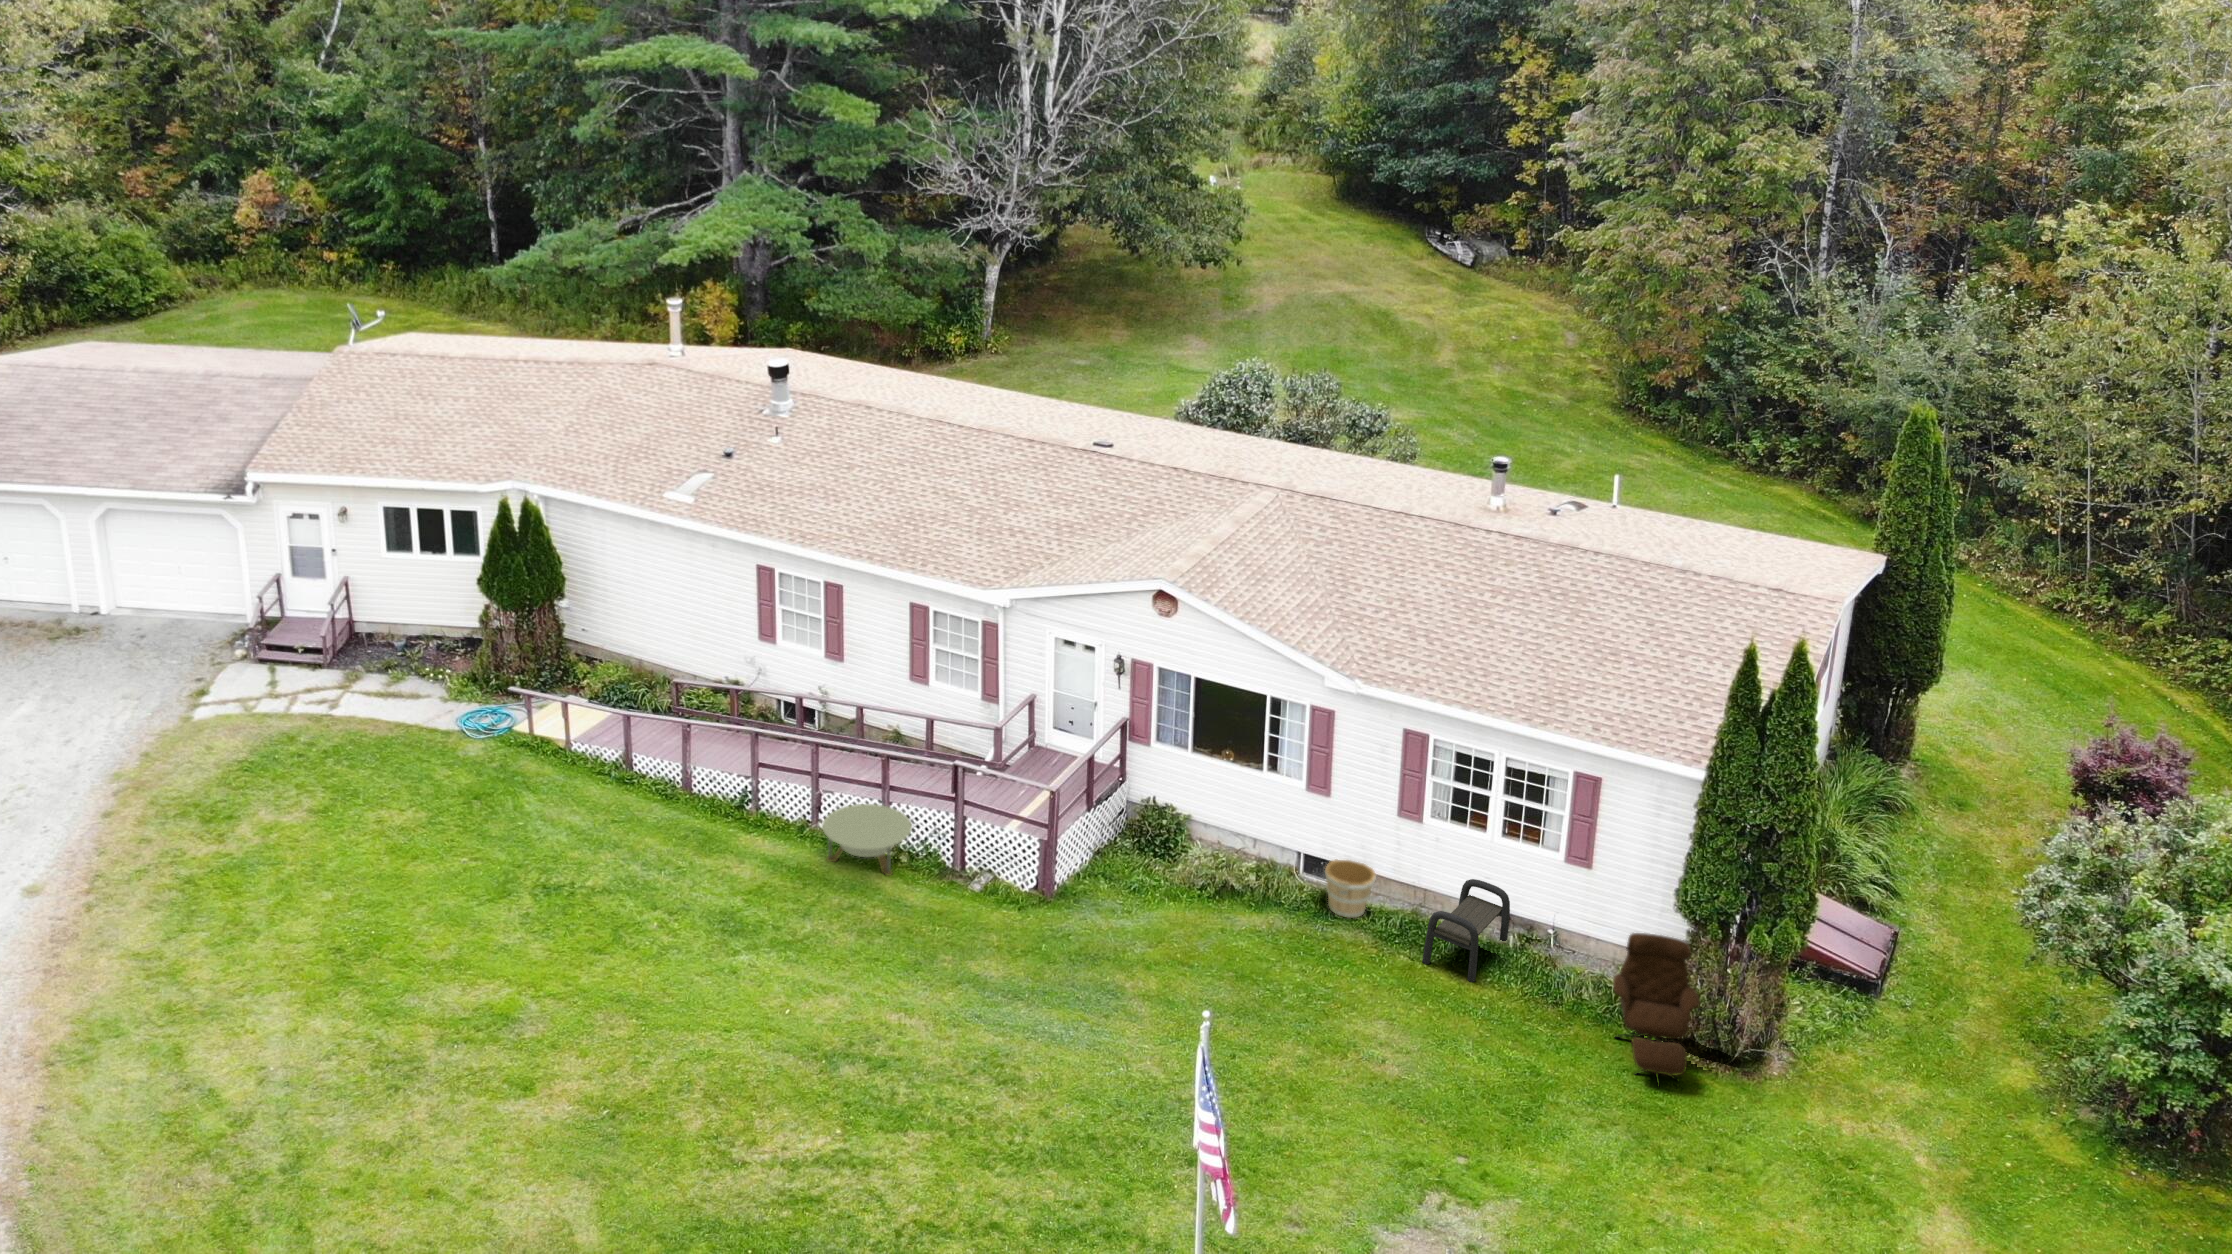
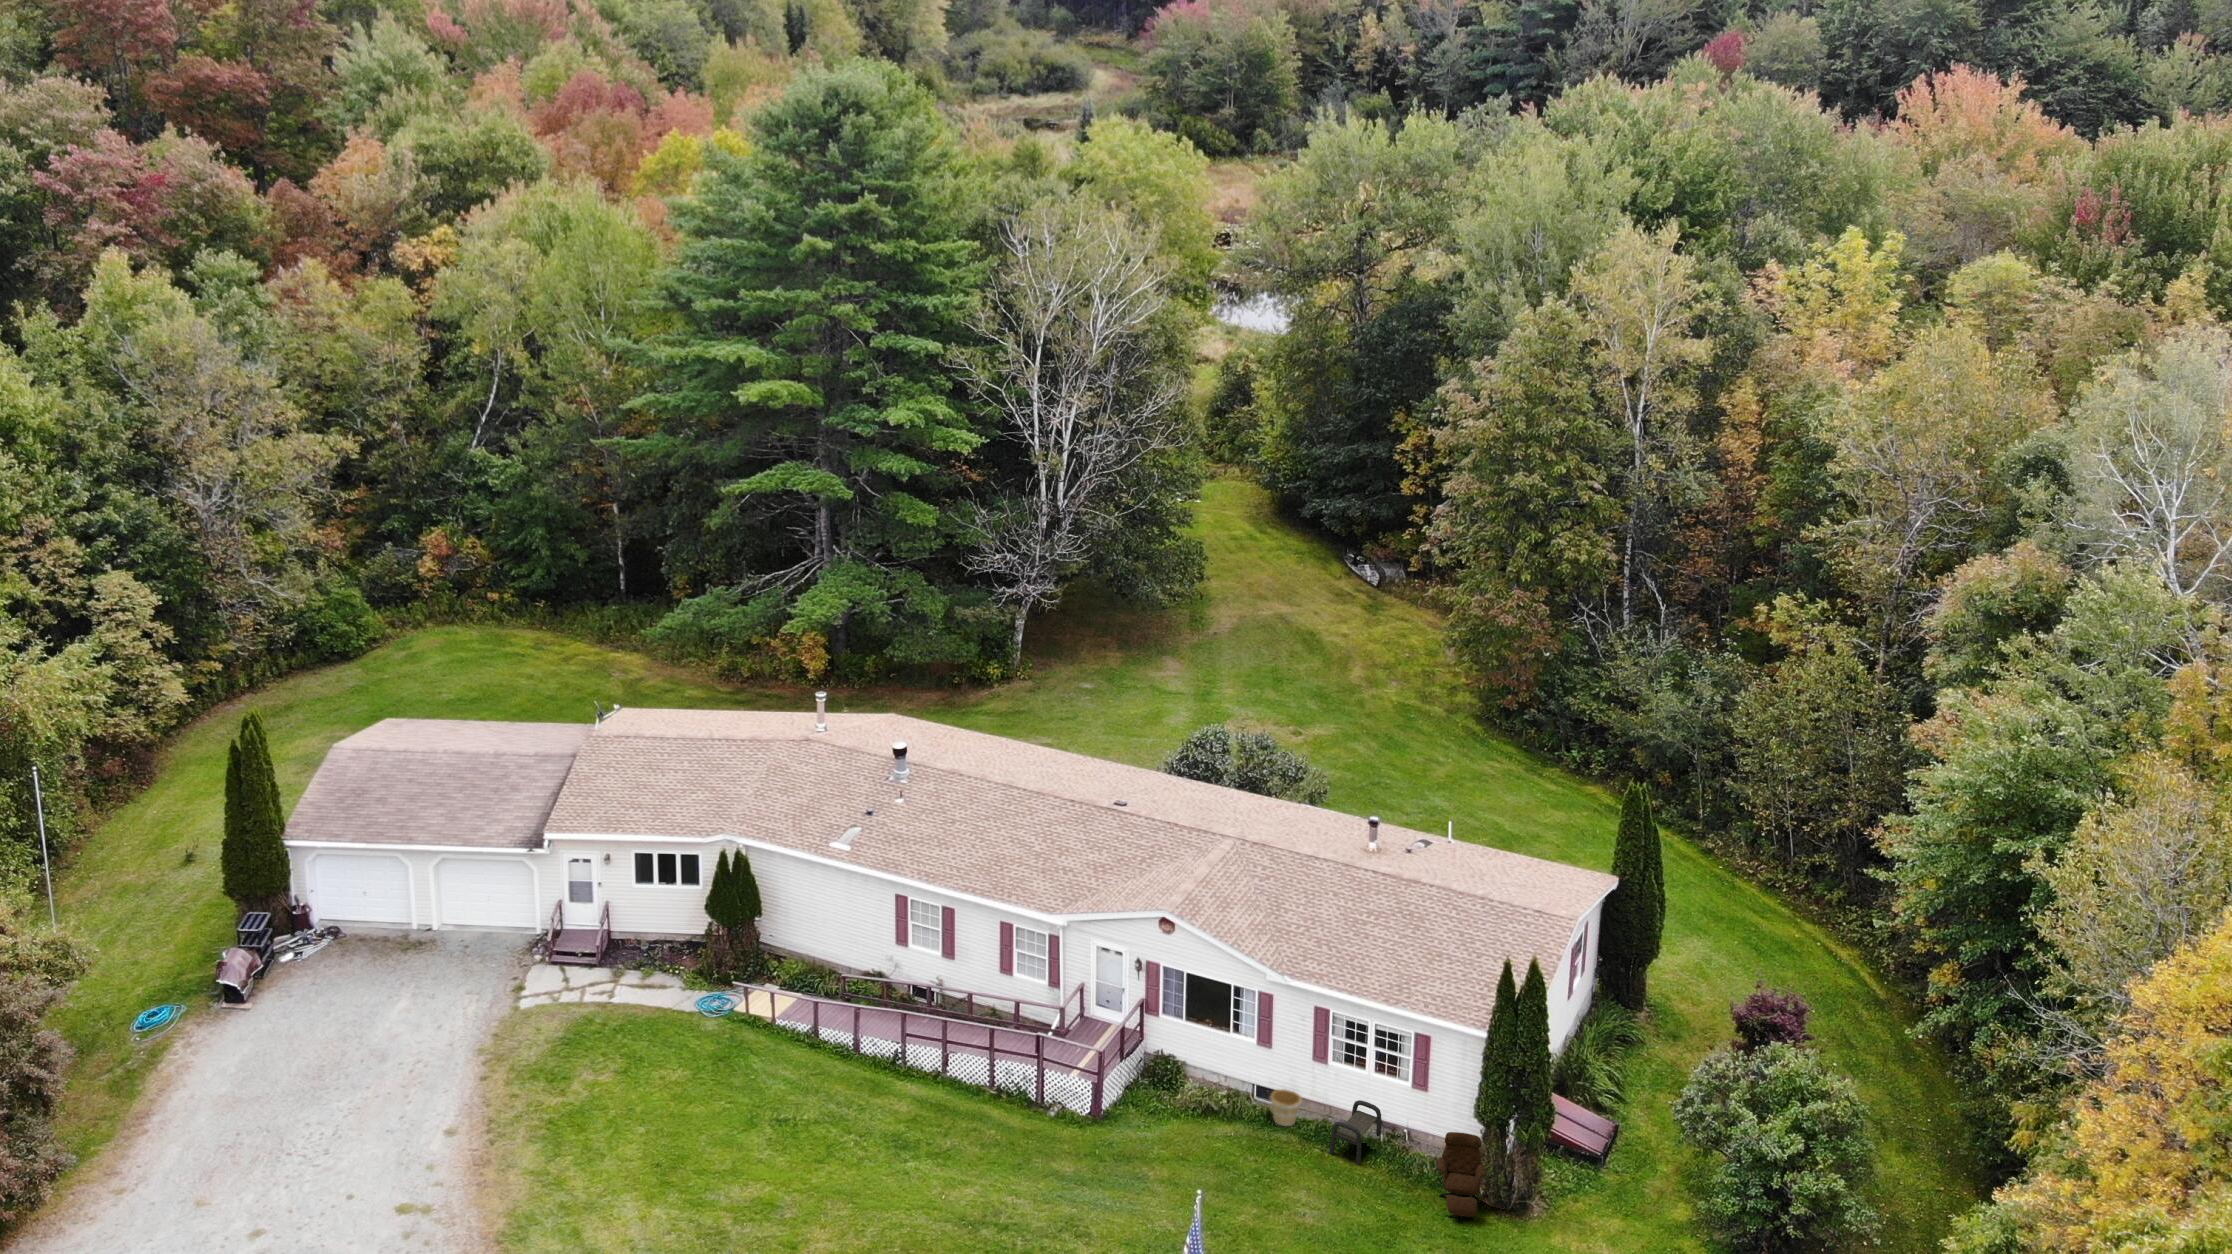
round table: present [822,804,912,876] -> none [958,1060,1014,1108]

